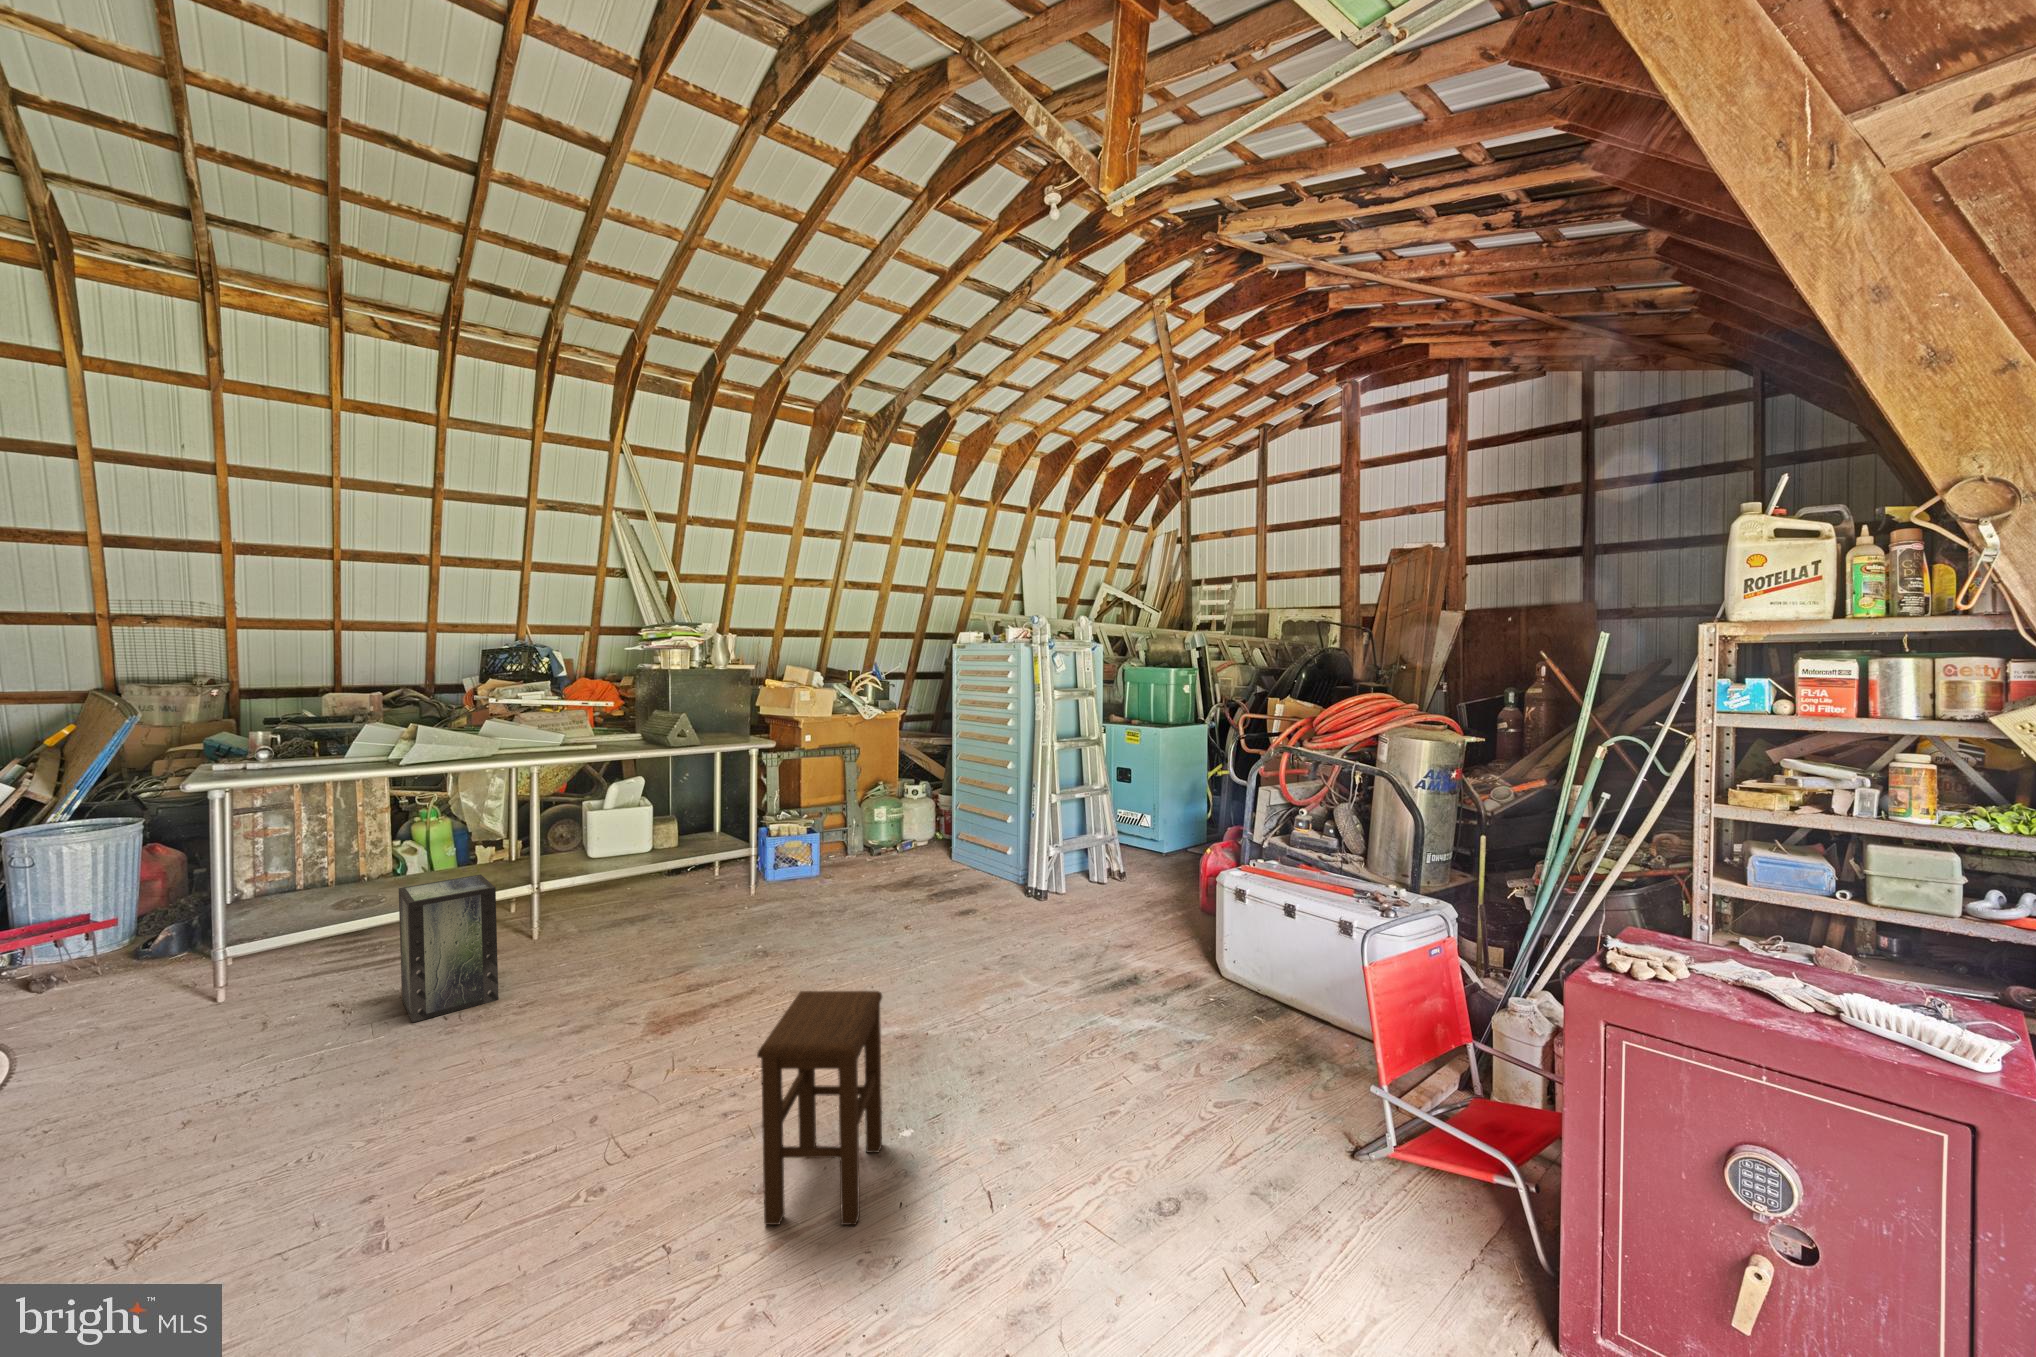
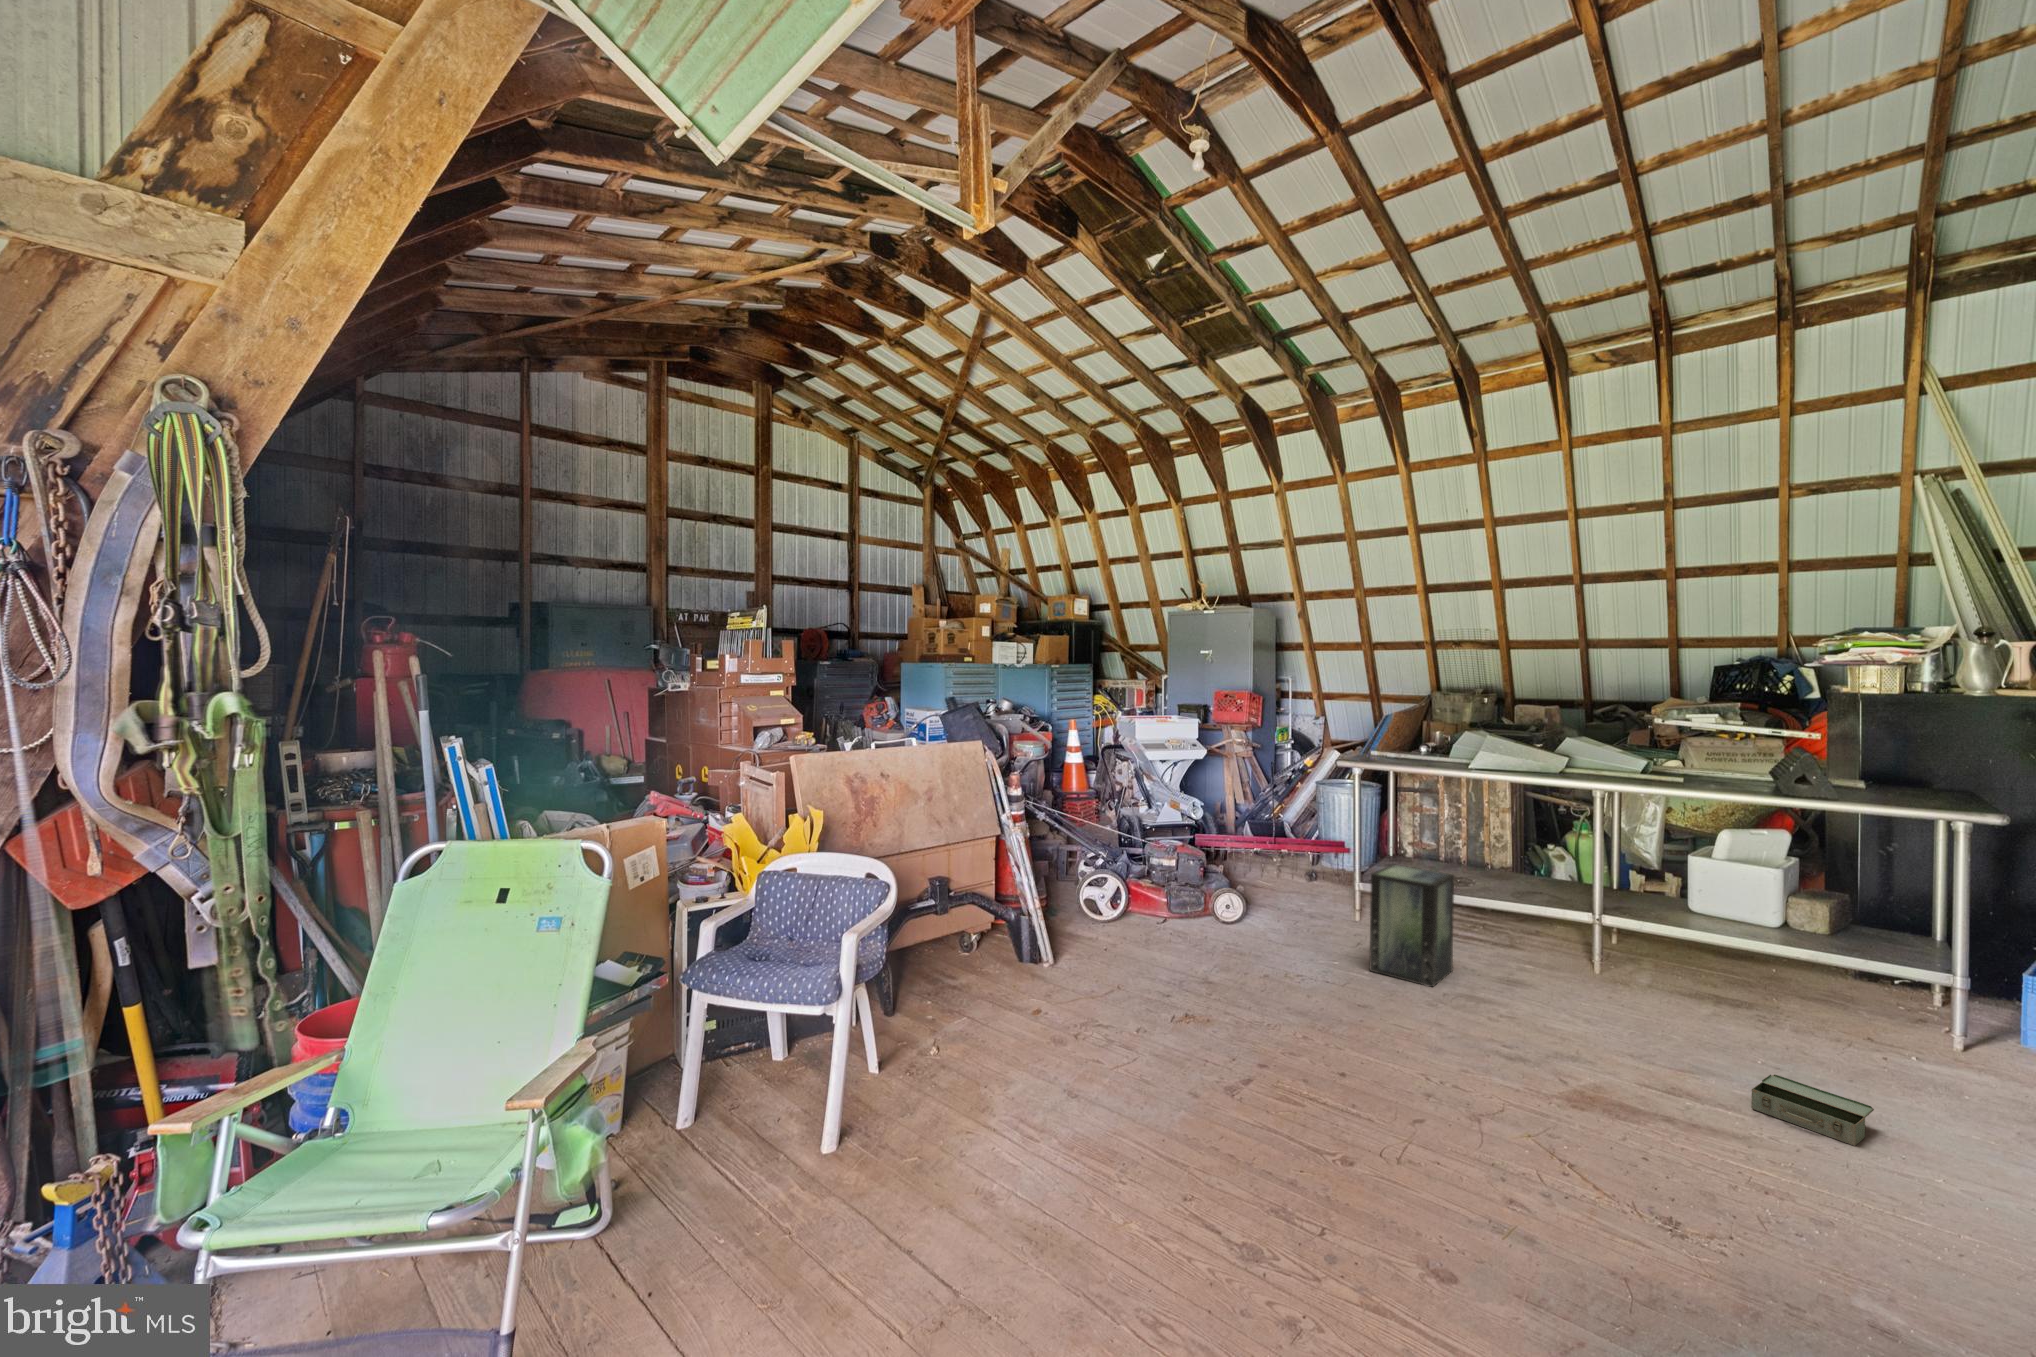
toolbox: none [781,915,841,949] -> present [1751,1075,1874,1146]
stool: present [757,991,882,1225] -> none [1243,1042,1413,1270]

